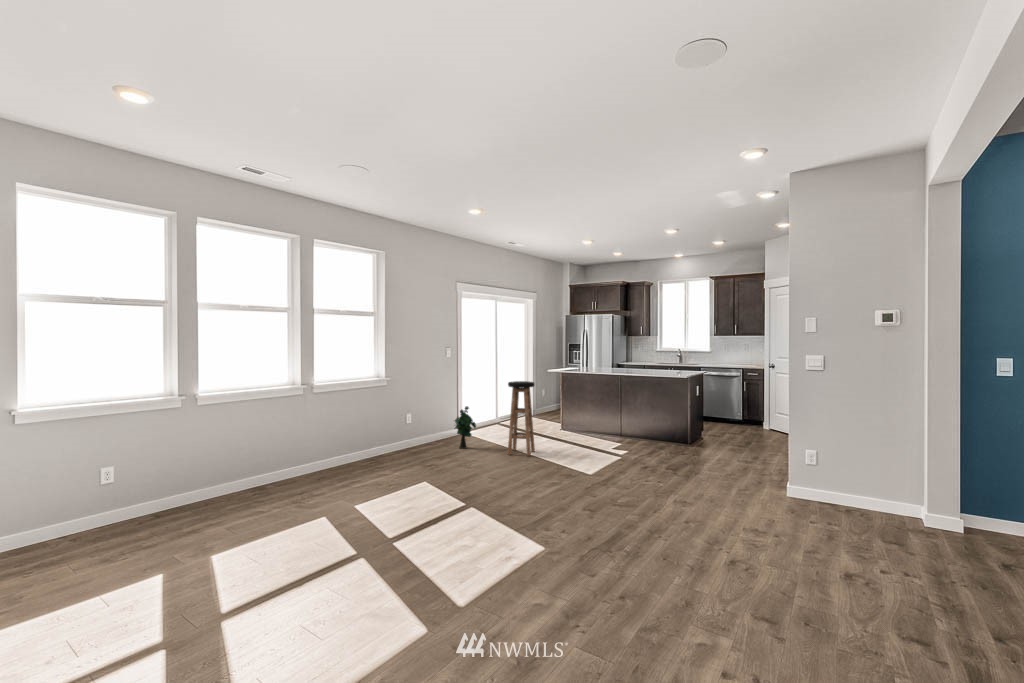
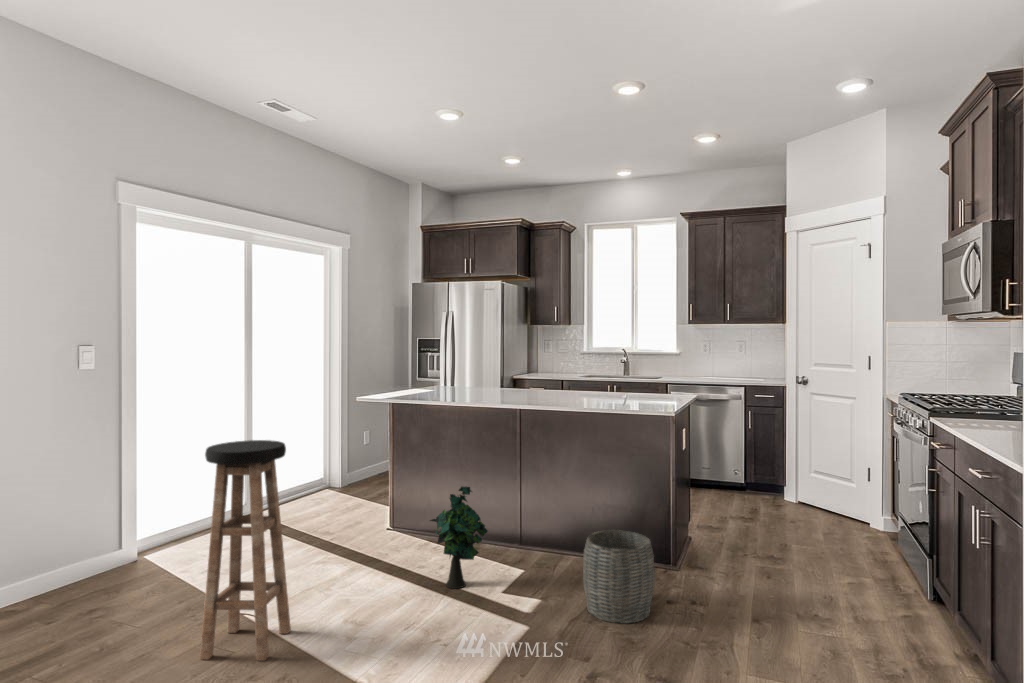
decorative plant: present [455,406,476,449] -> present [430,486,488,589]
woven basket: none [647,423,676,456] -> present [583,530,655,623]

